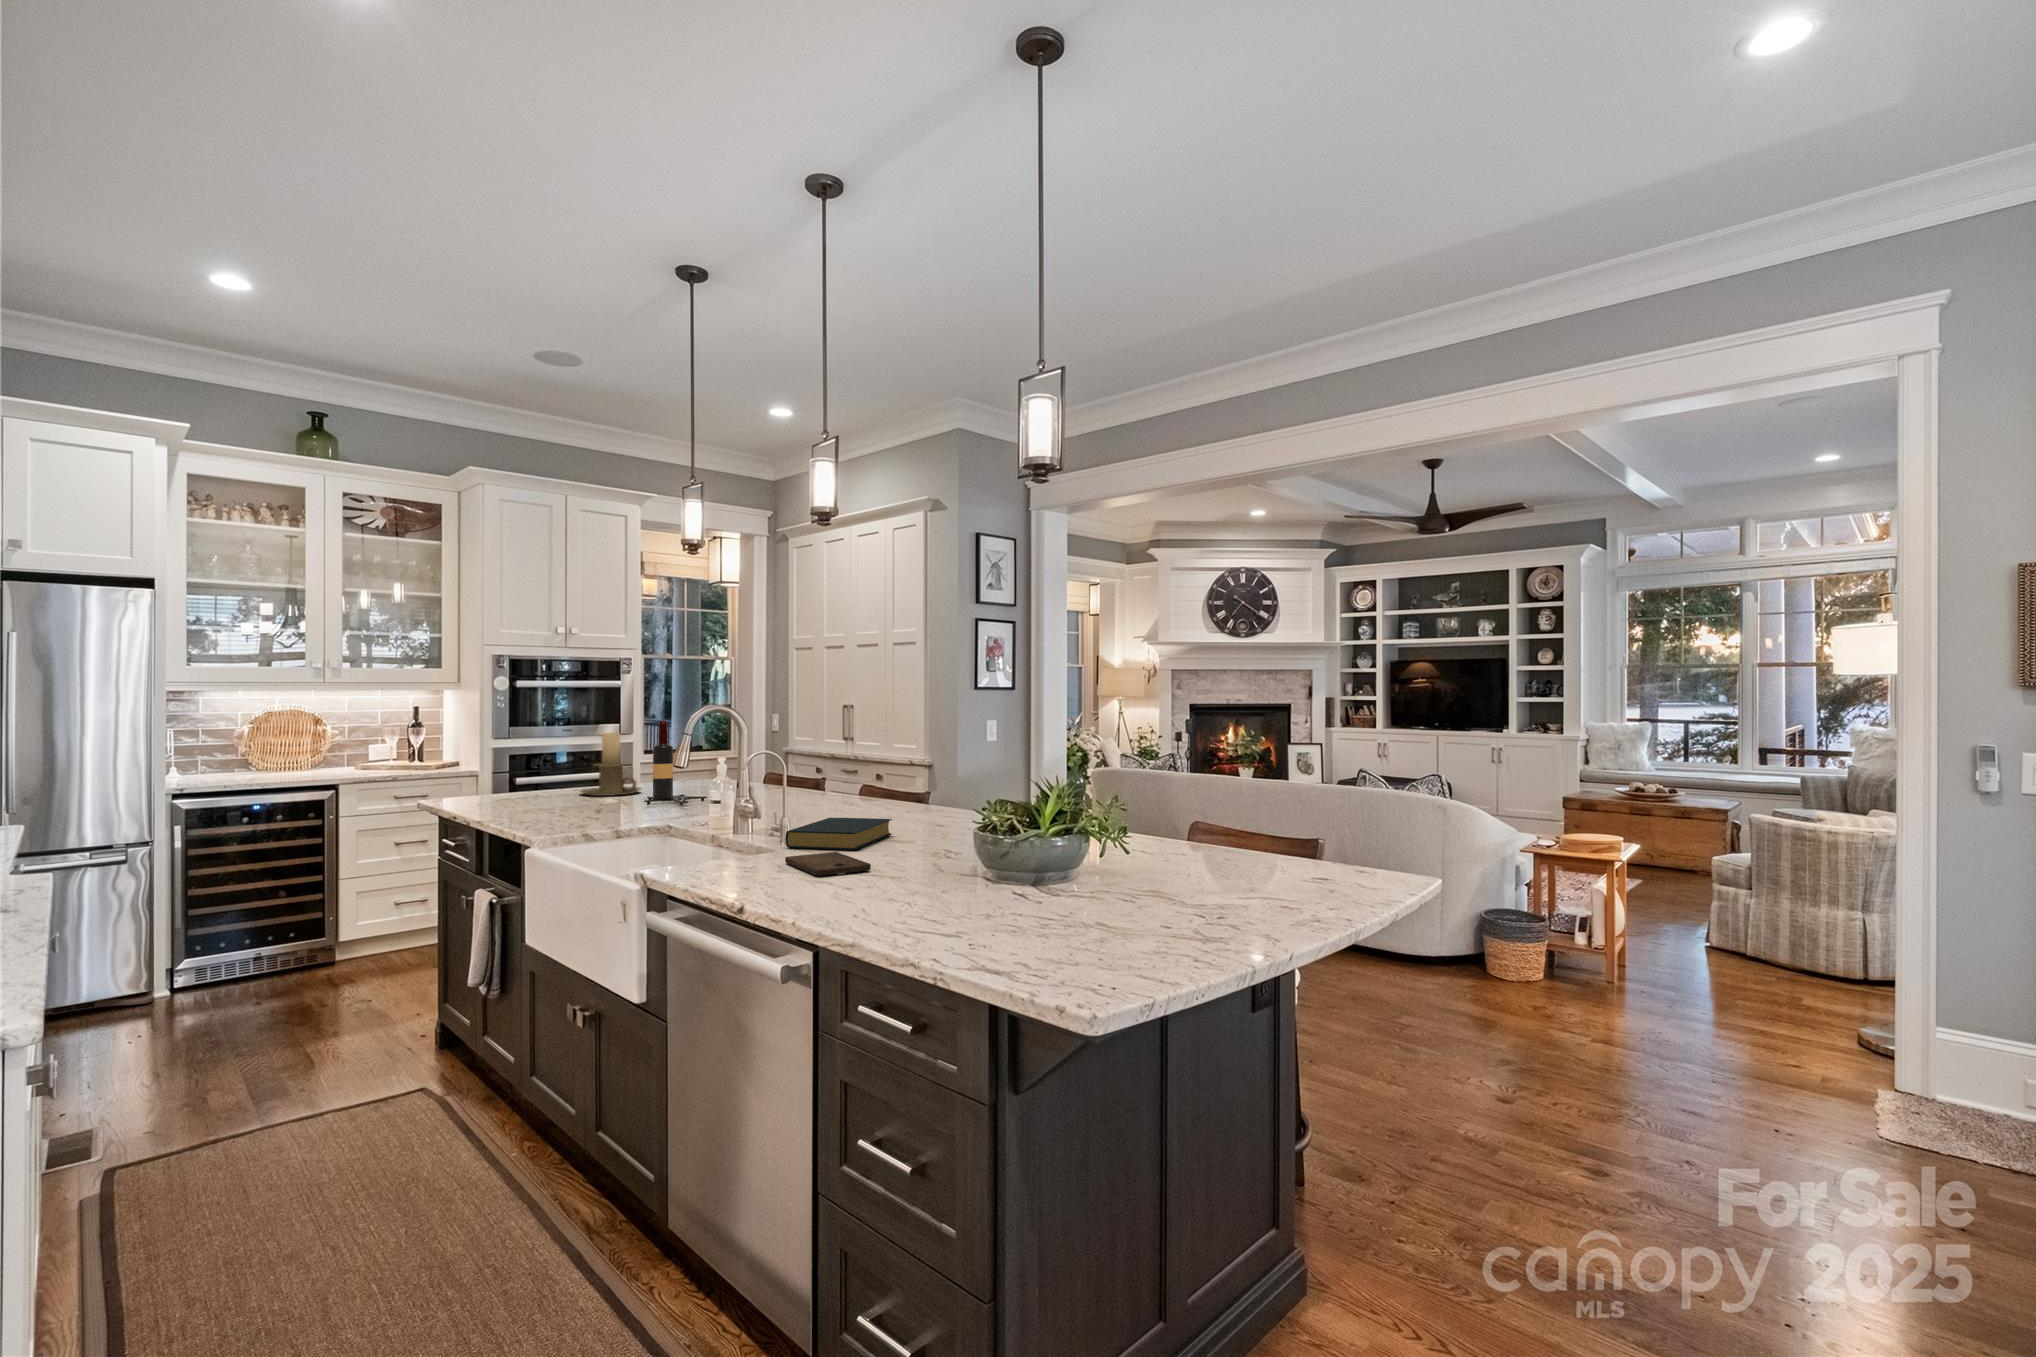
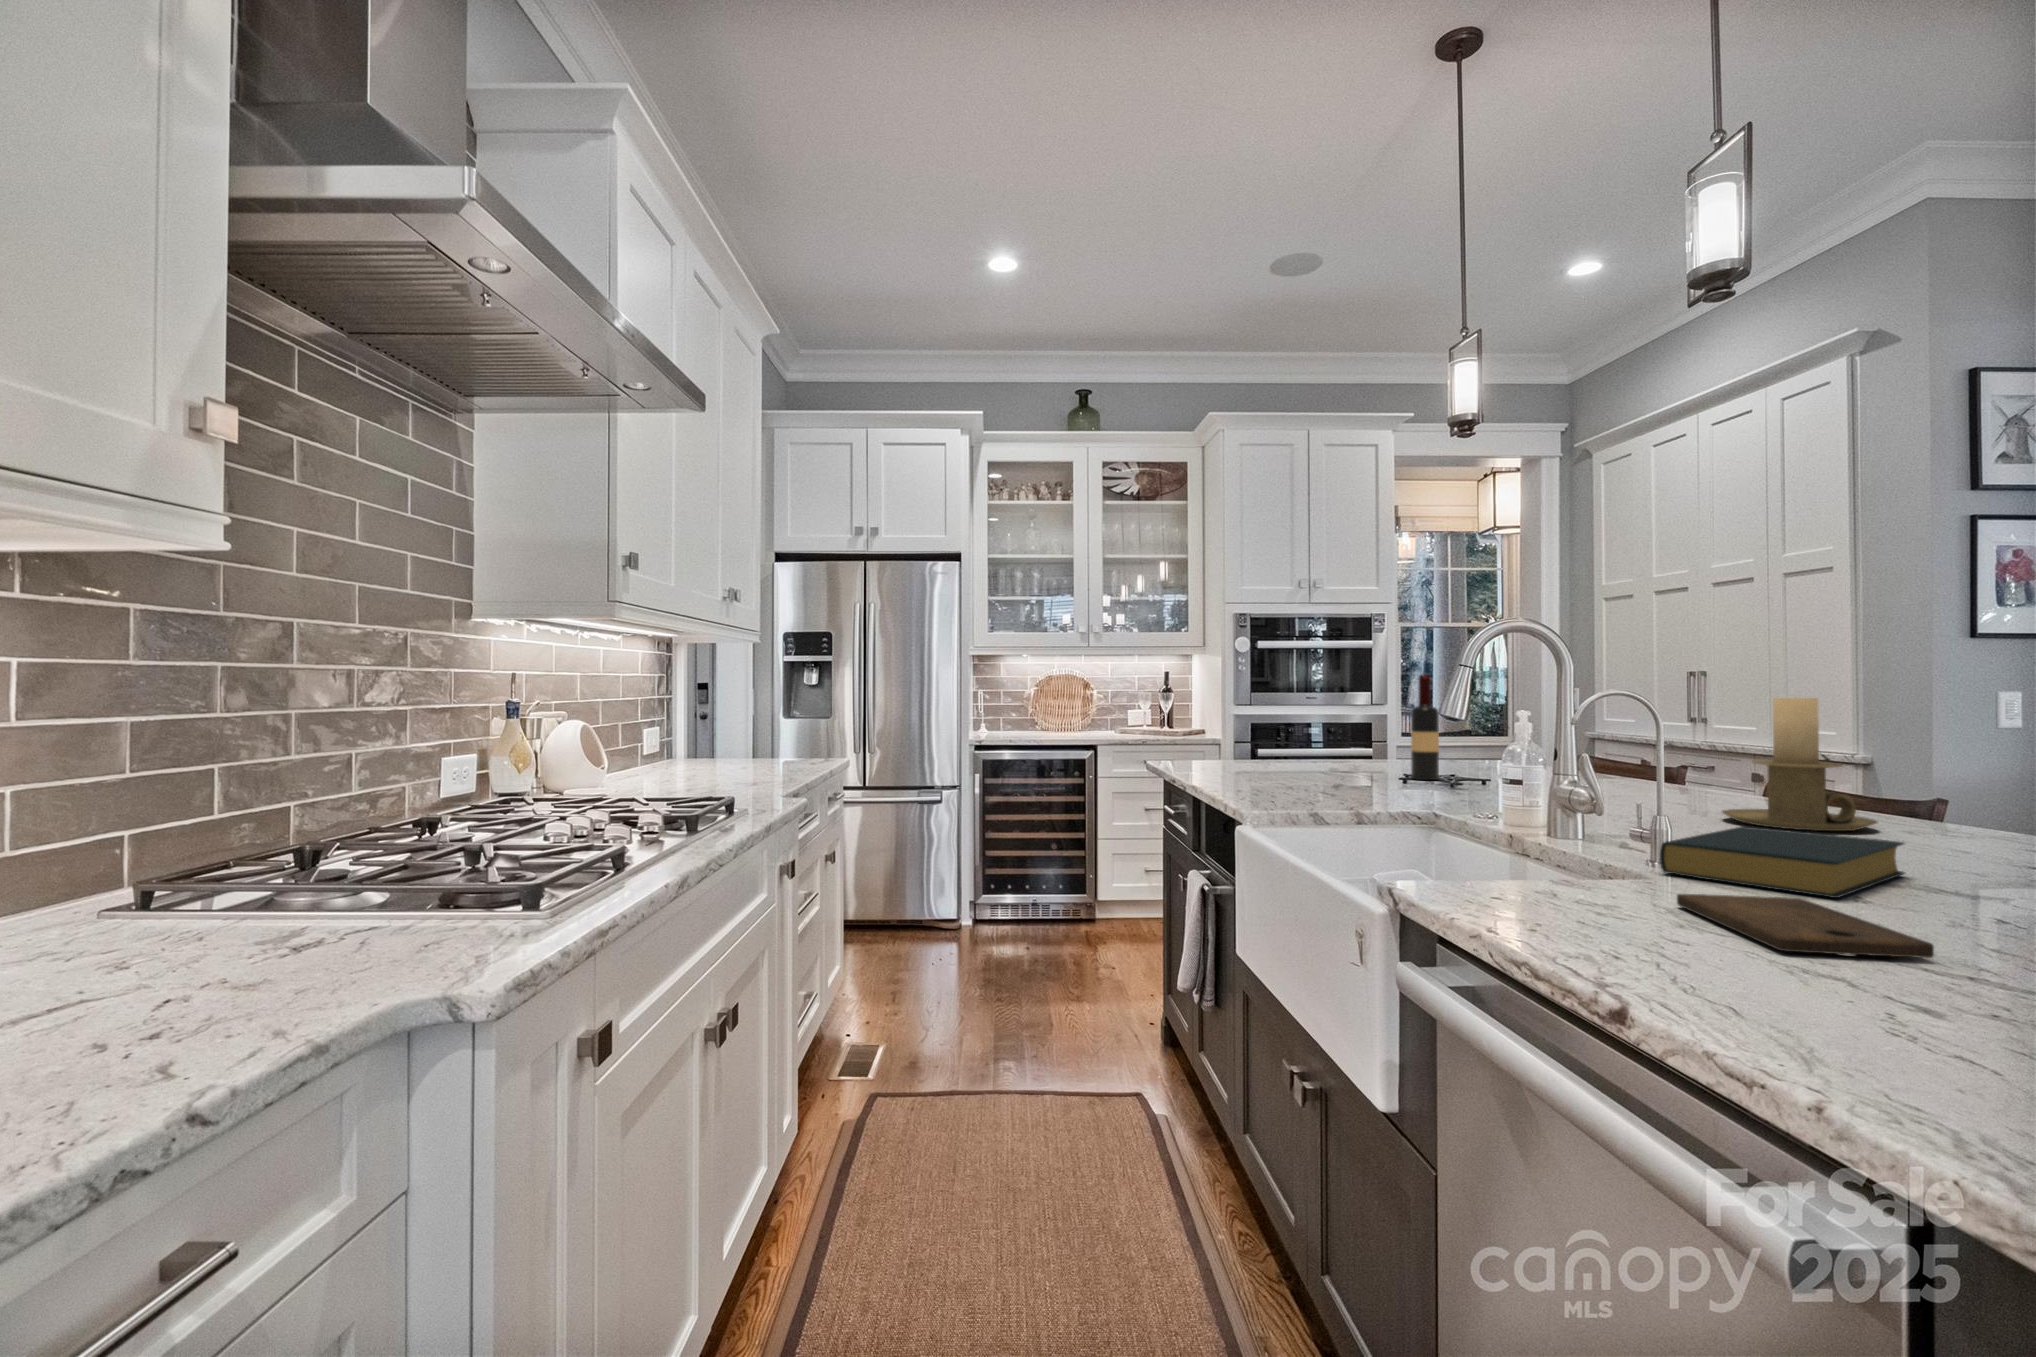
candle holder: present [581,732,640,796] -> present [1722,697,1877,831]

